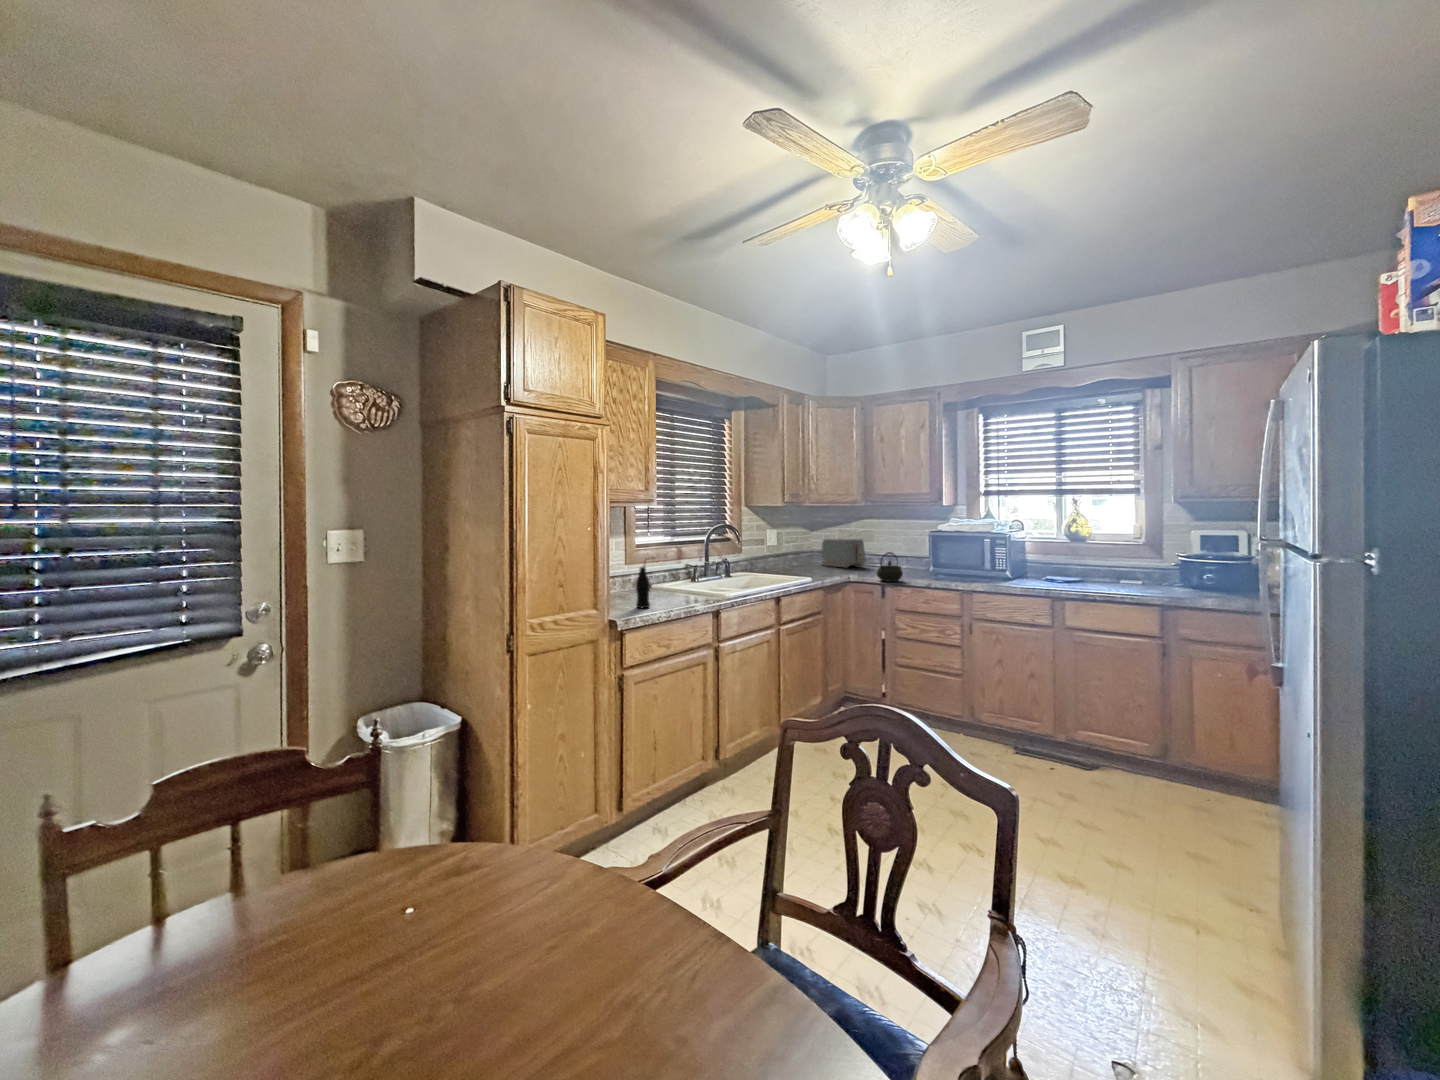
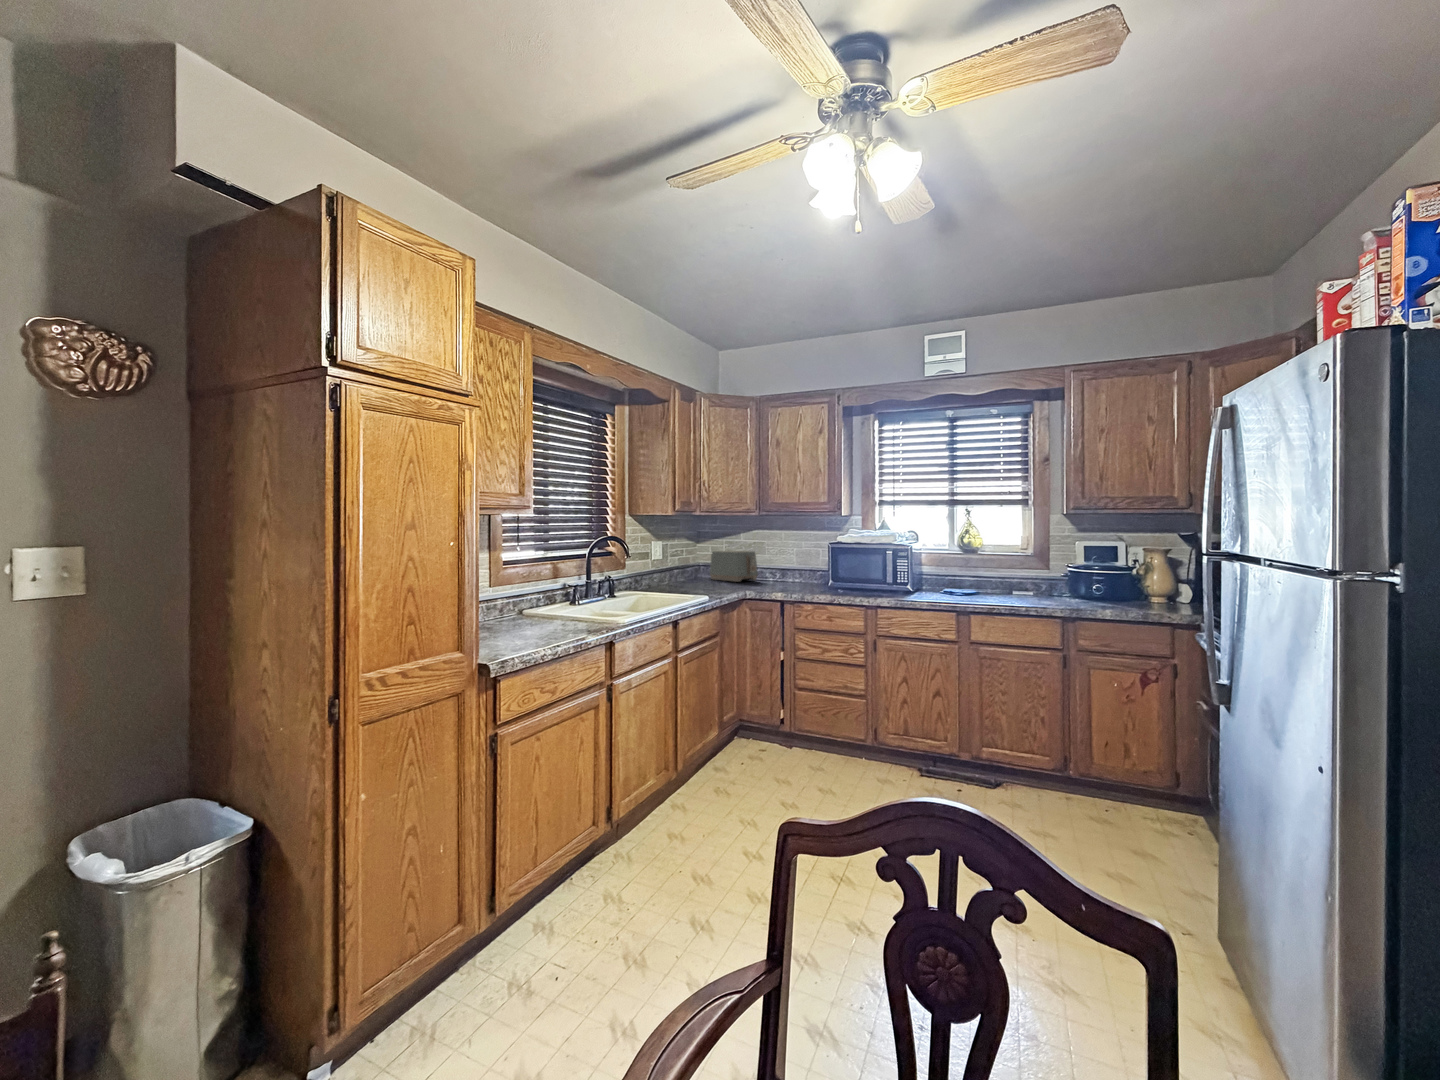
kettle: present [877,552,903,582] -> none [778,566,806,598]
bottle: present [636,557,654,609] -> none [512,578,538,643]

